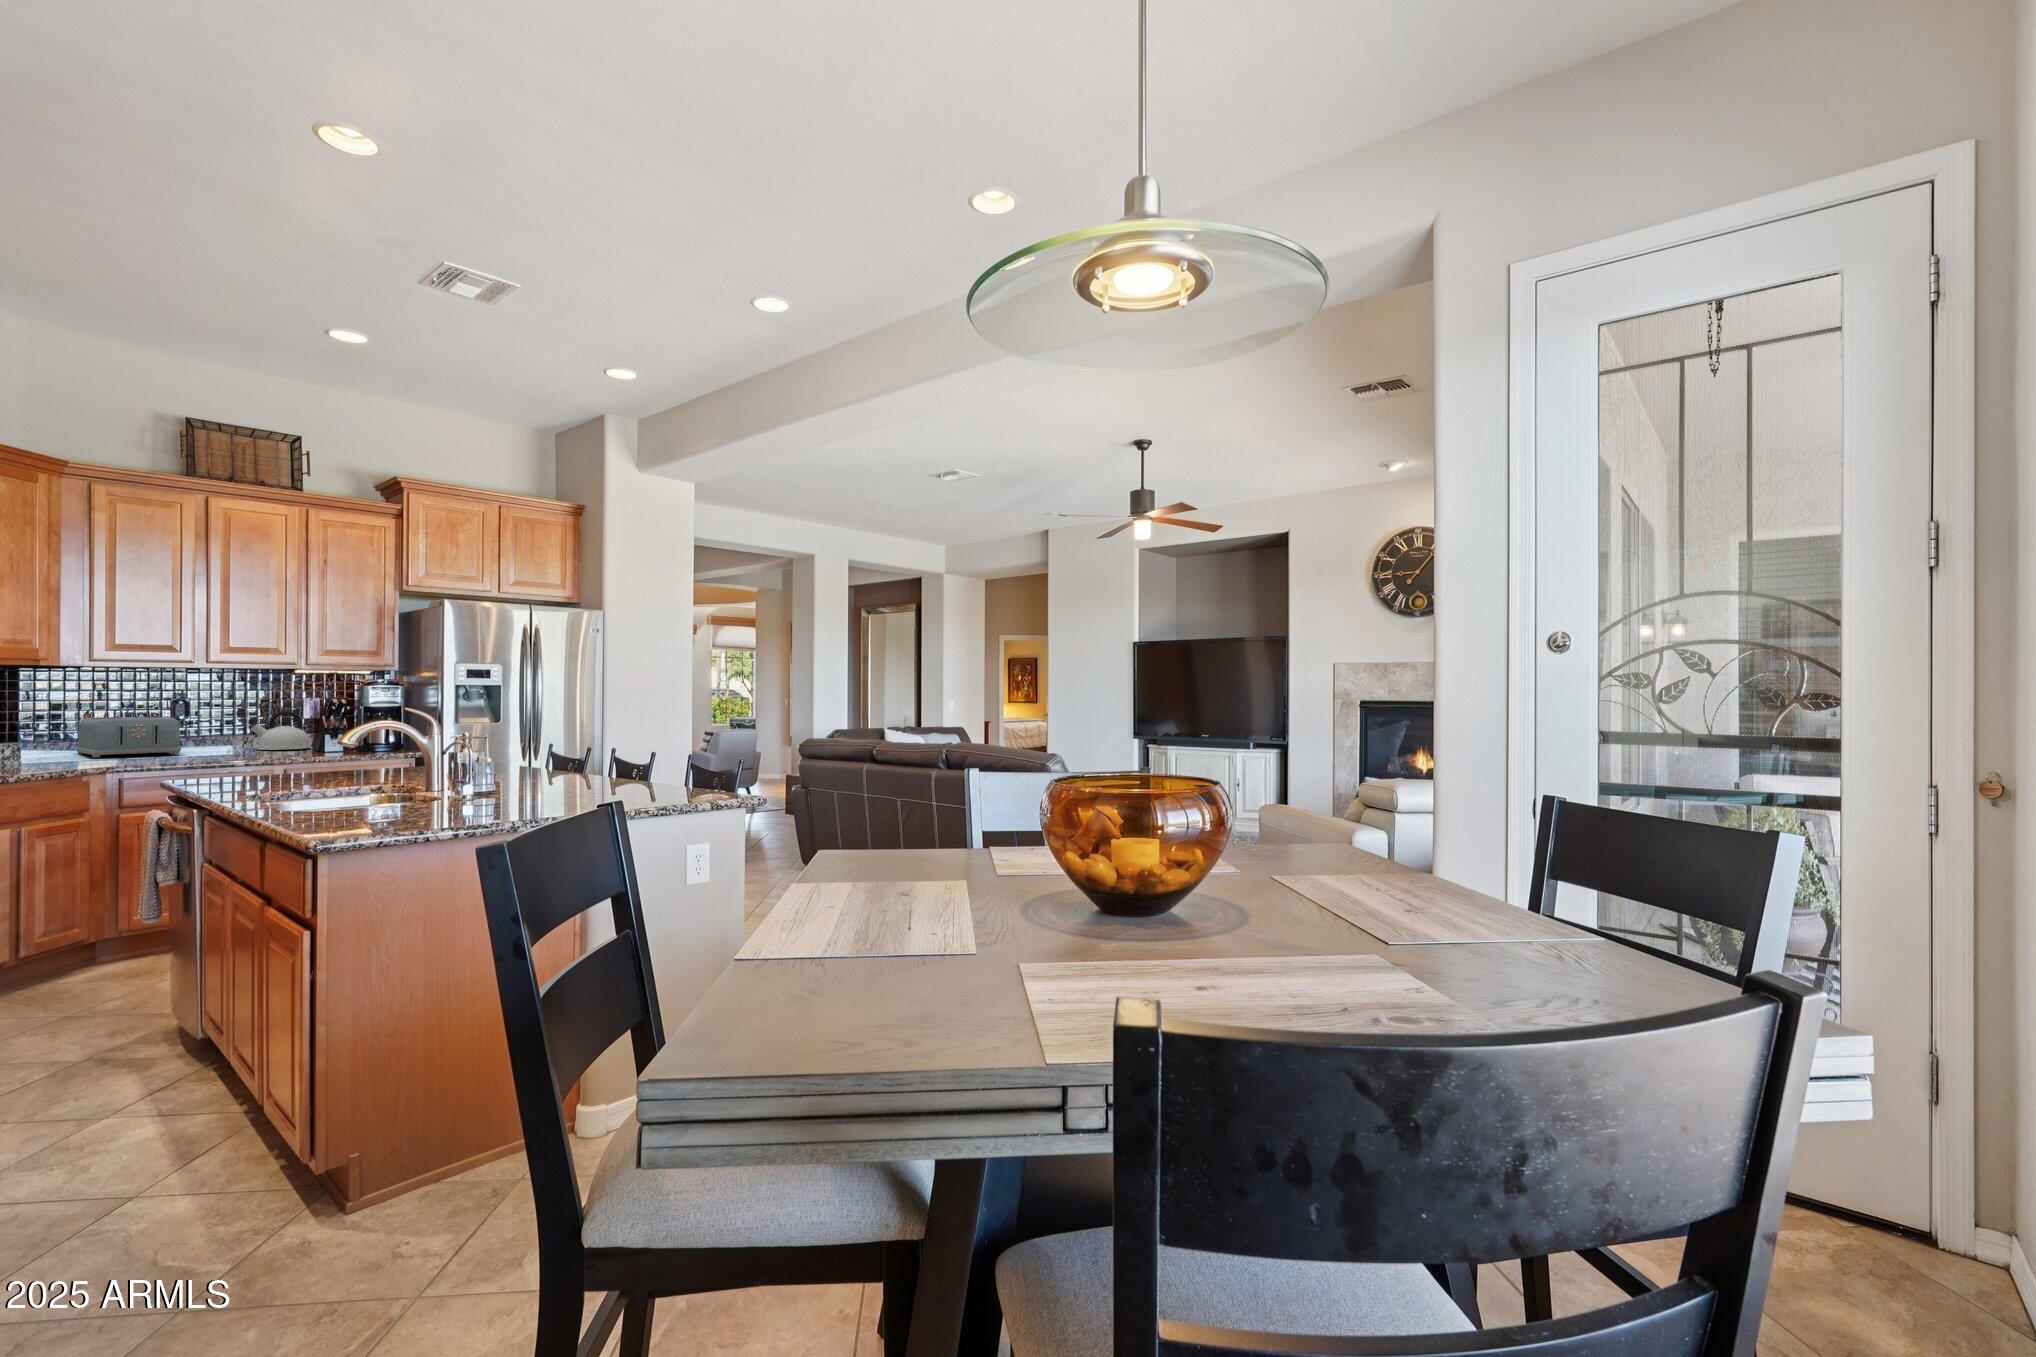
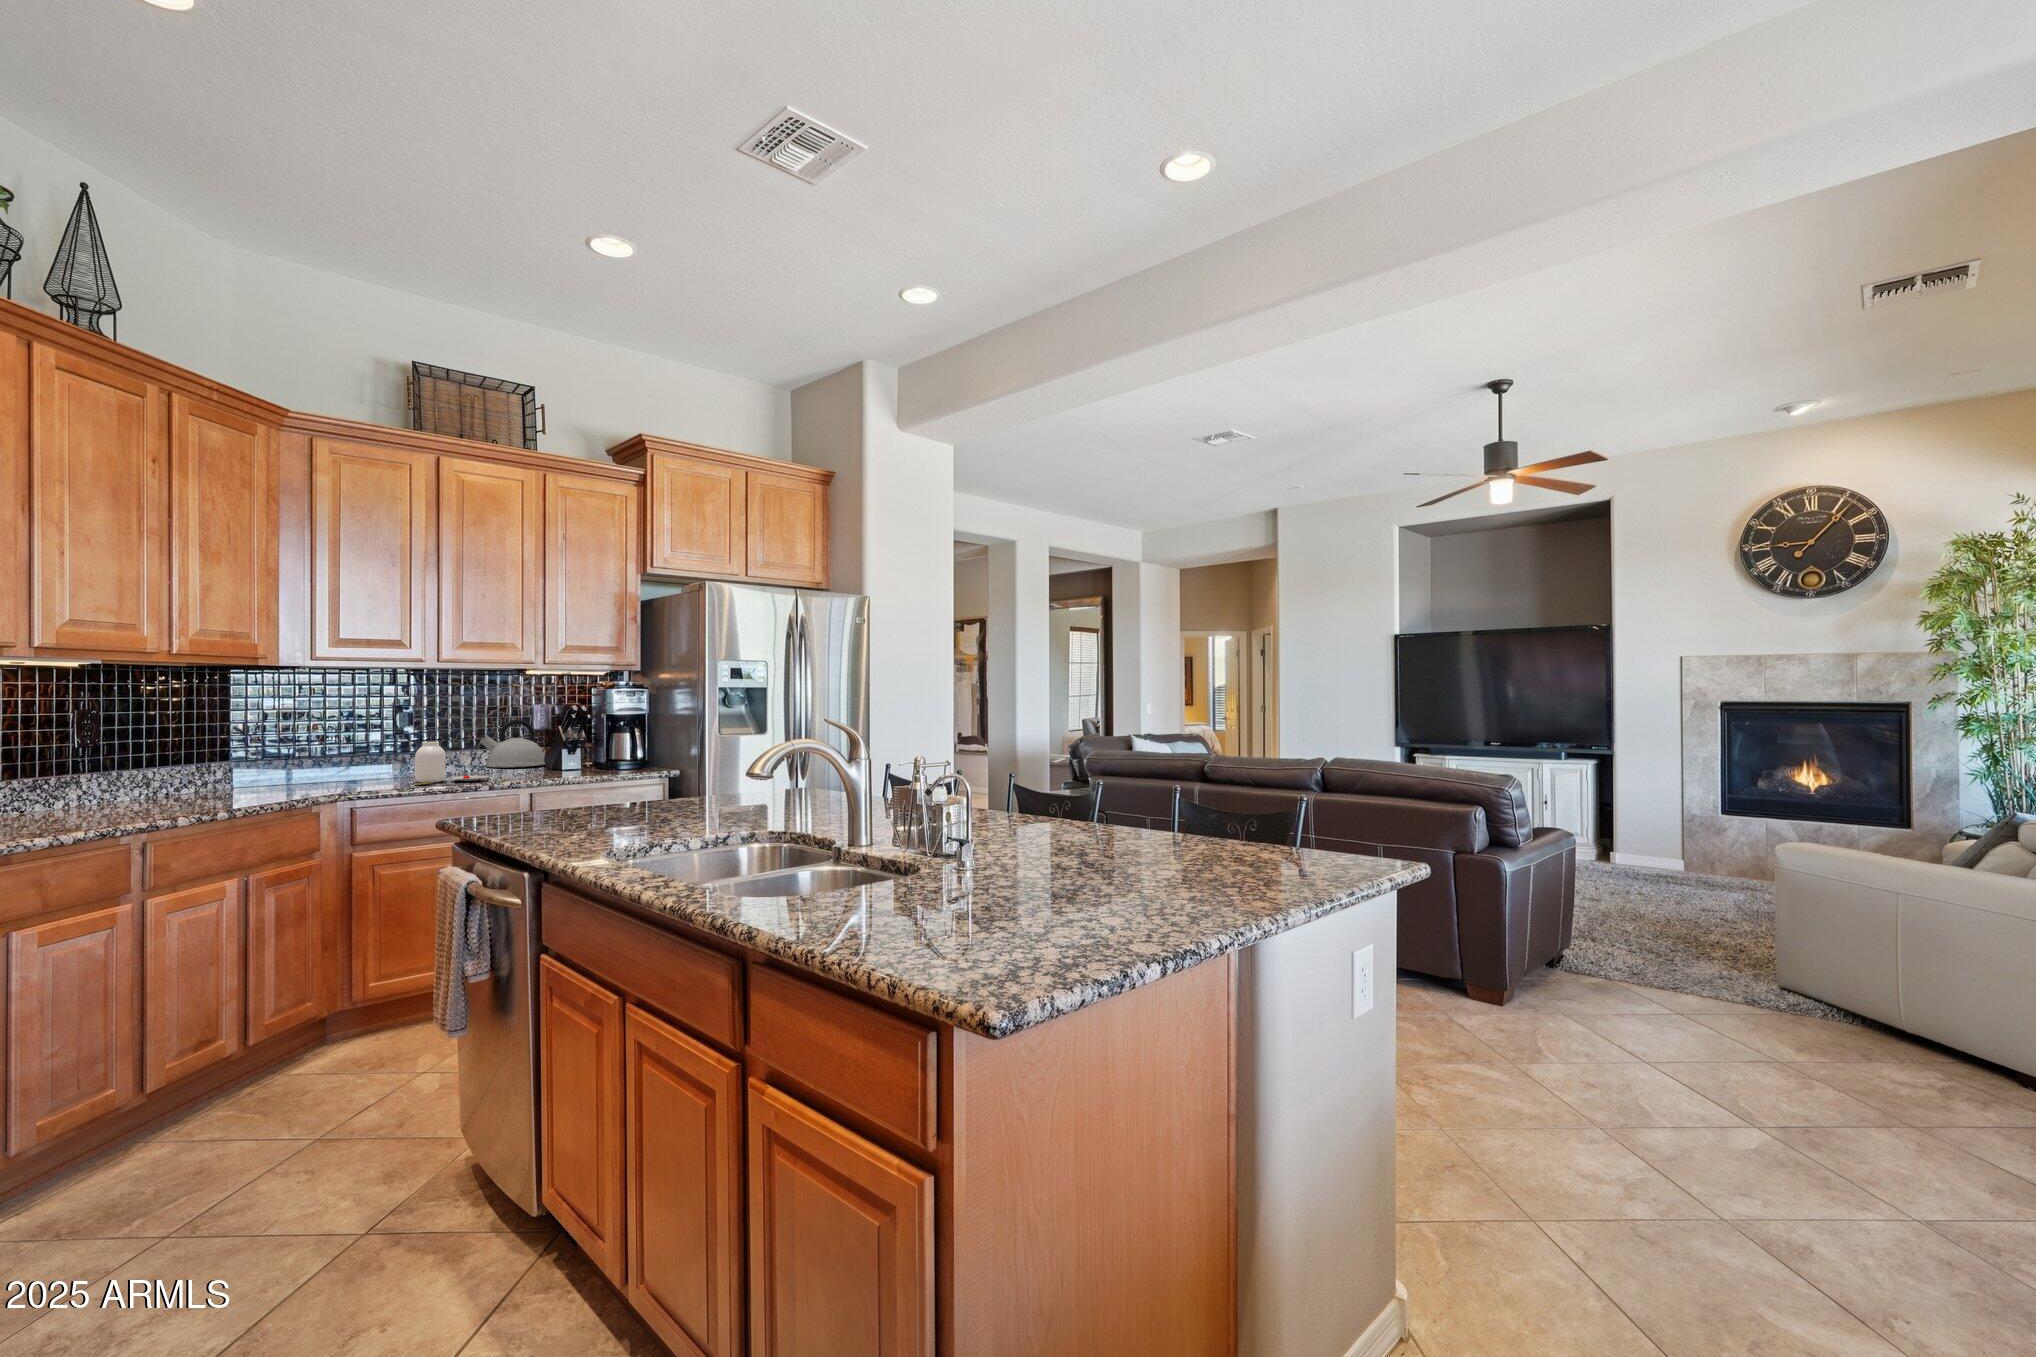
toaster: present [76,717,181,758] -> none [292,728,411,780]
jar: none [178,727,249,761] -> present [415,742,488,785]

